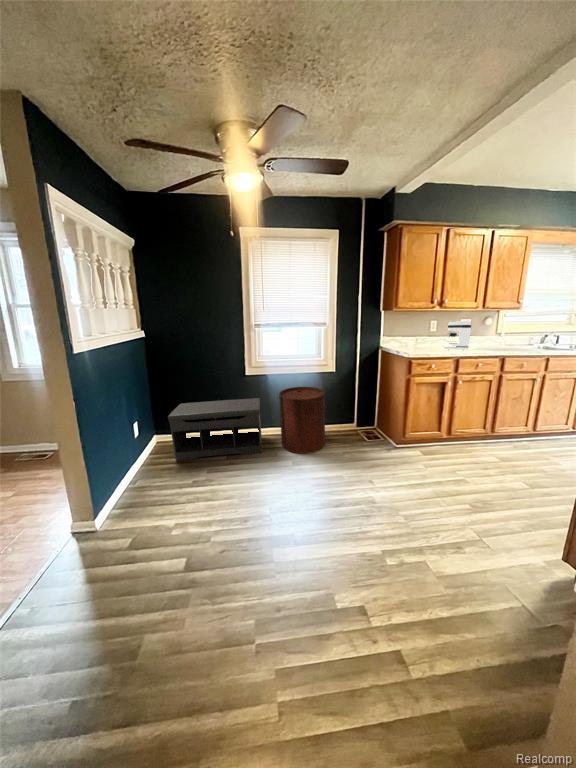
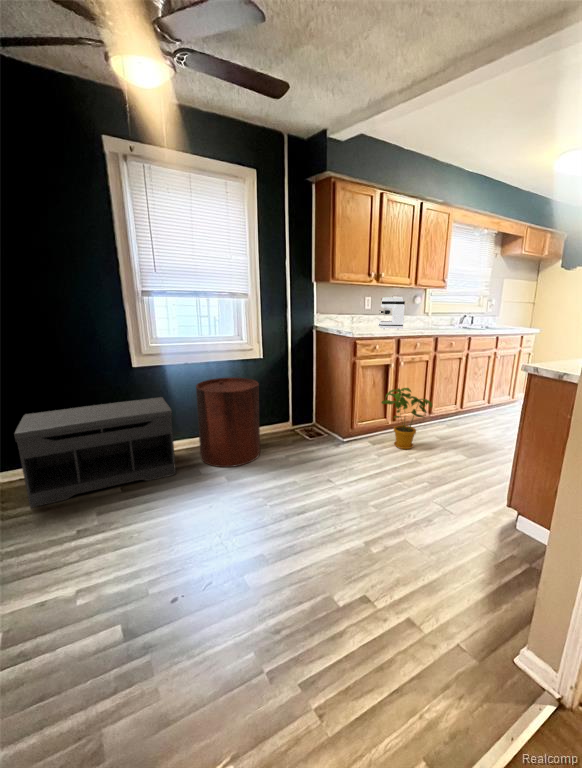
house plant: none [435,406,487,463] -> present [382,388,432,449]

